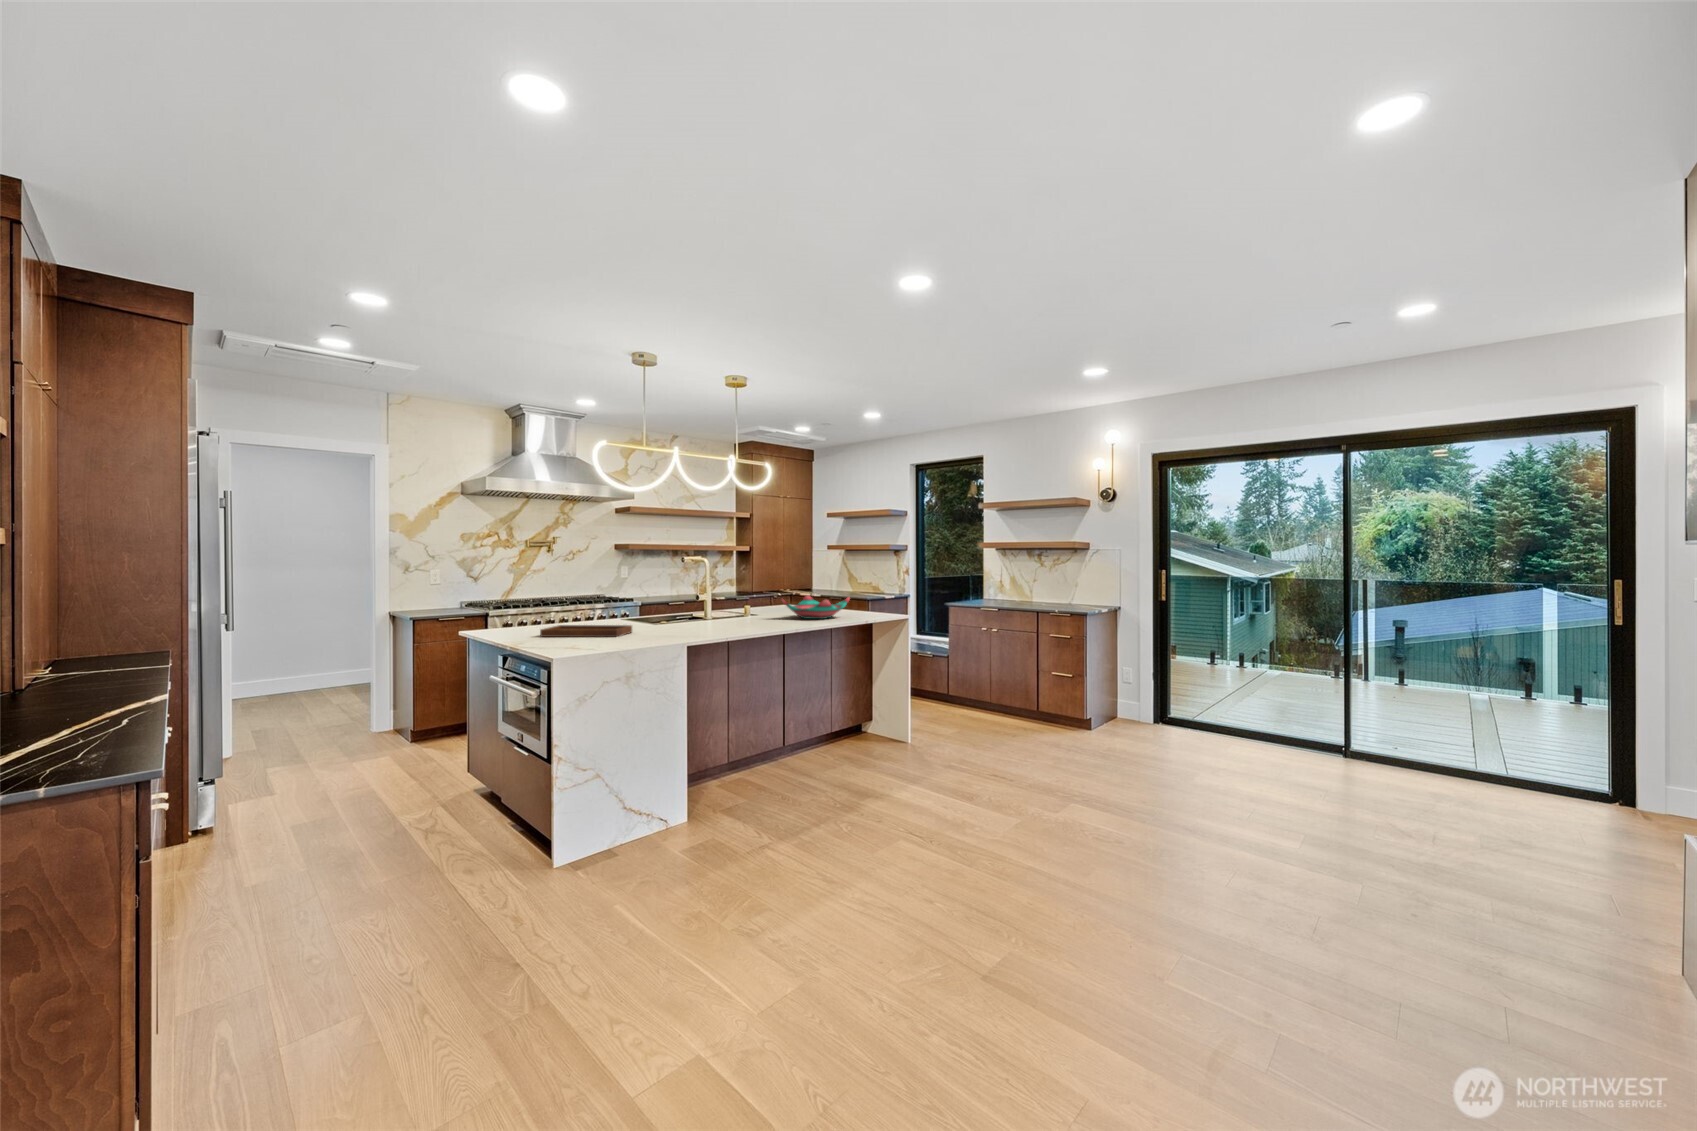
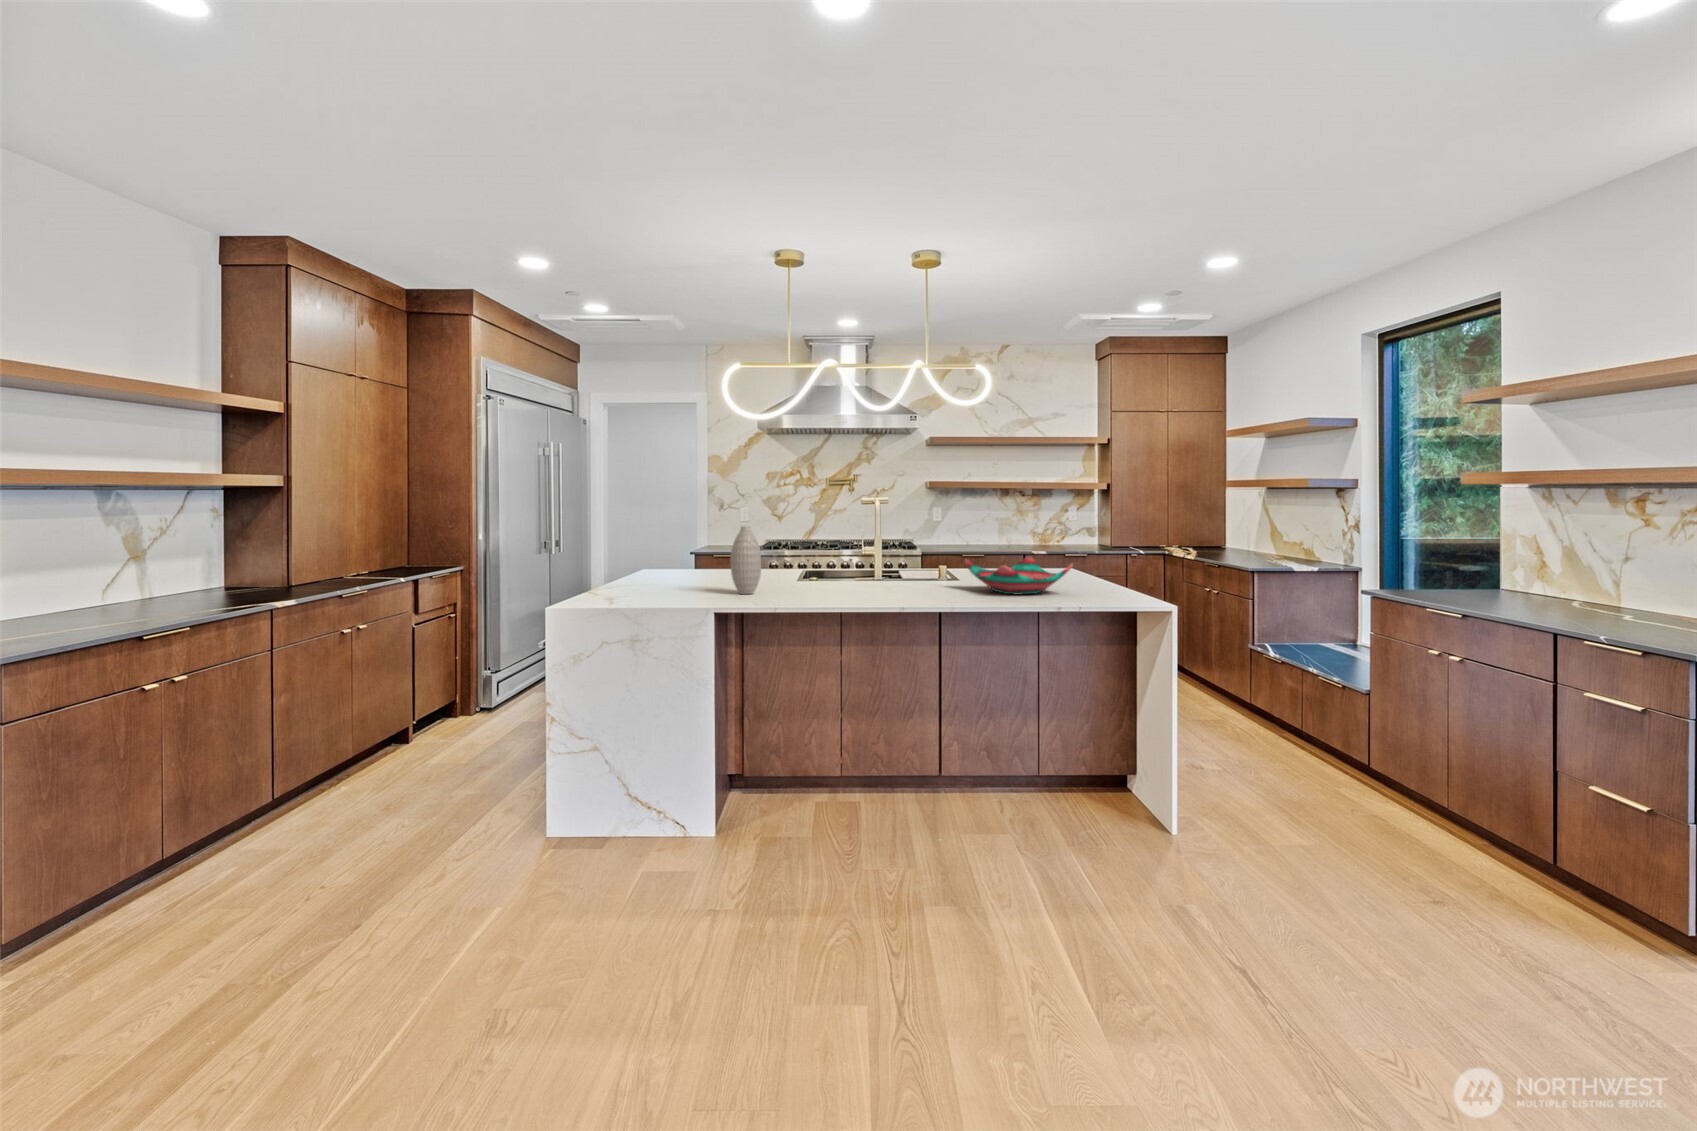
vase: none [659,580,684,633] -> present [730,526,761,594]
tray: present [540,608,632,637] -> none [635,555,721,592]

